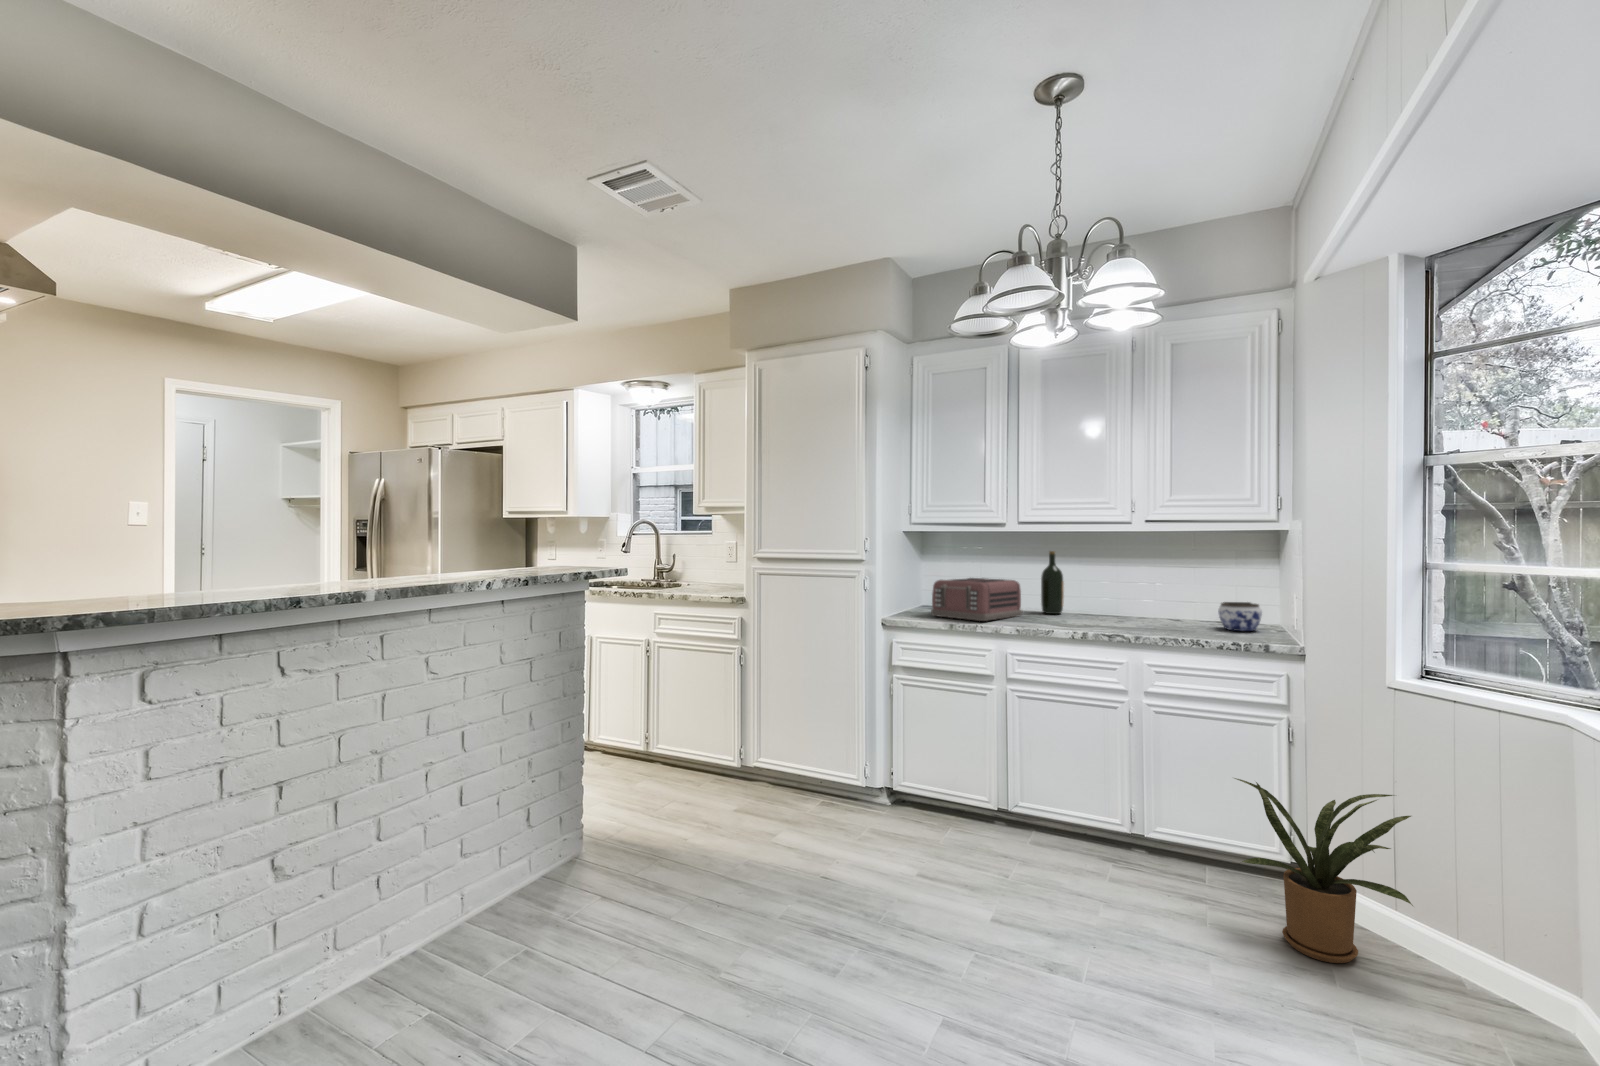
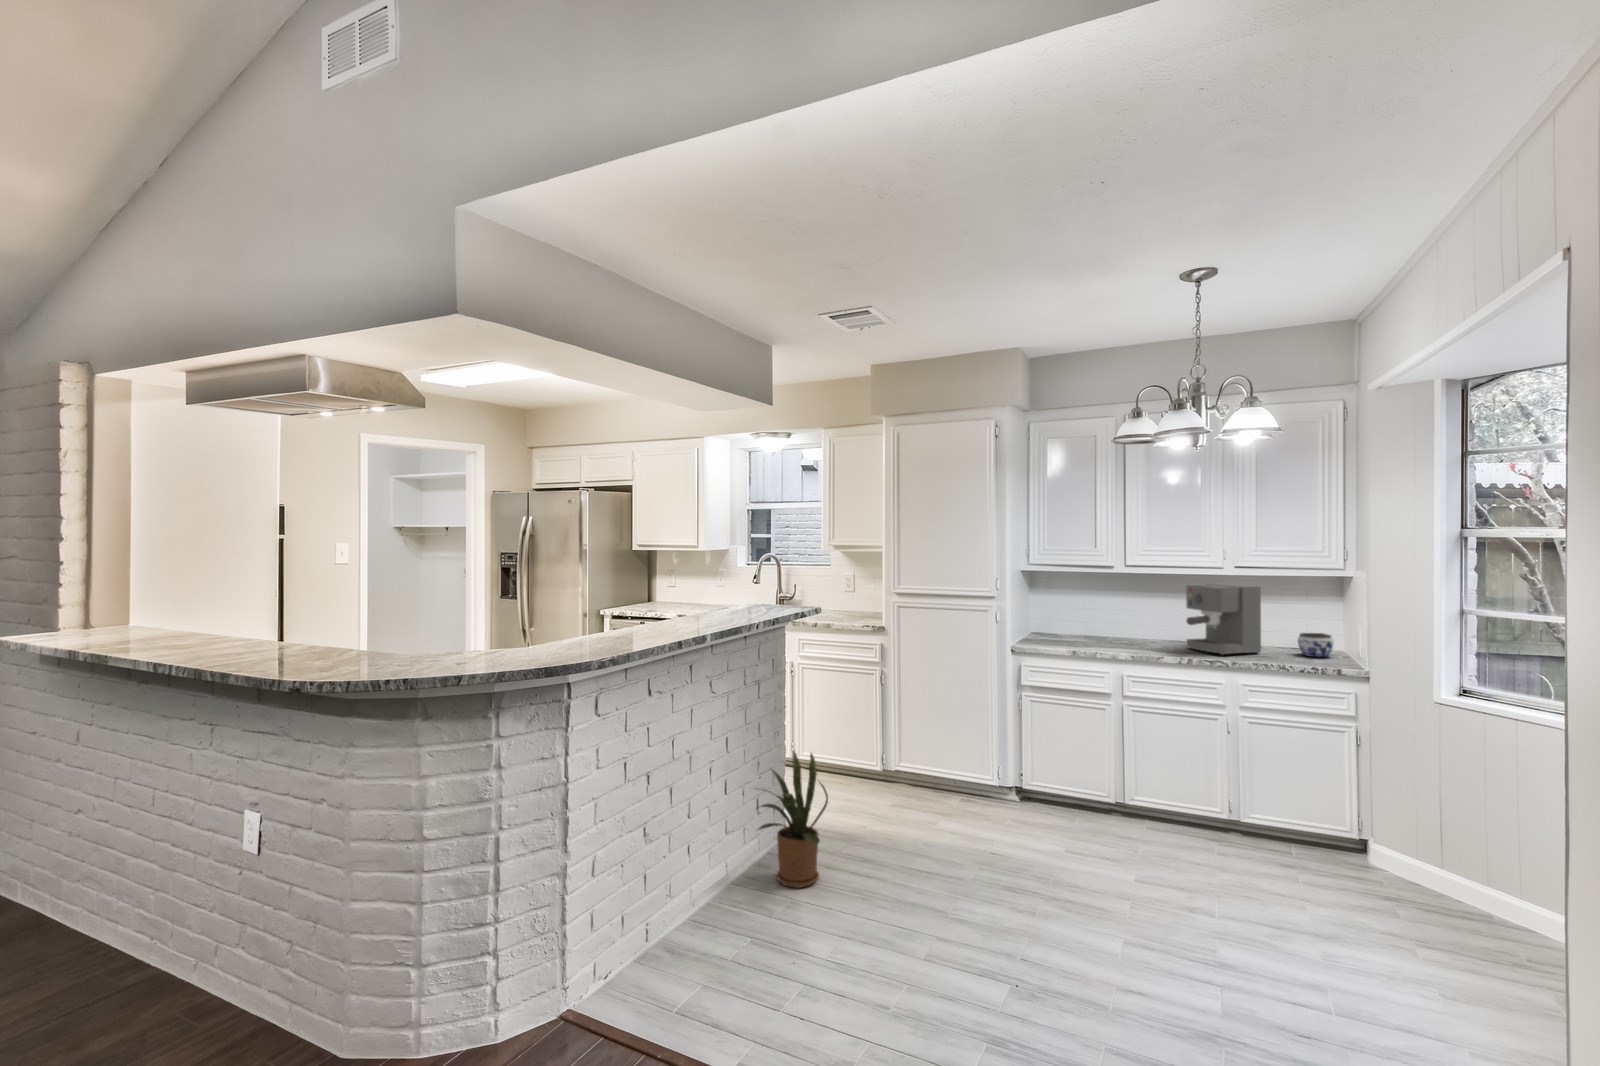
coffee maker: none [1083,545,1174,629] -> present [1186,584,1261,655]
wine bottle: present [1041,551,1064,614] -> none [1143,588,1162,641]
toaster: present [931,578,1022,621] -> none [1051,610,1128,648]
house plant: present [1235,778,1413,963] -> present [759,752,828,888]

